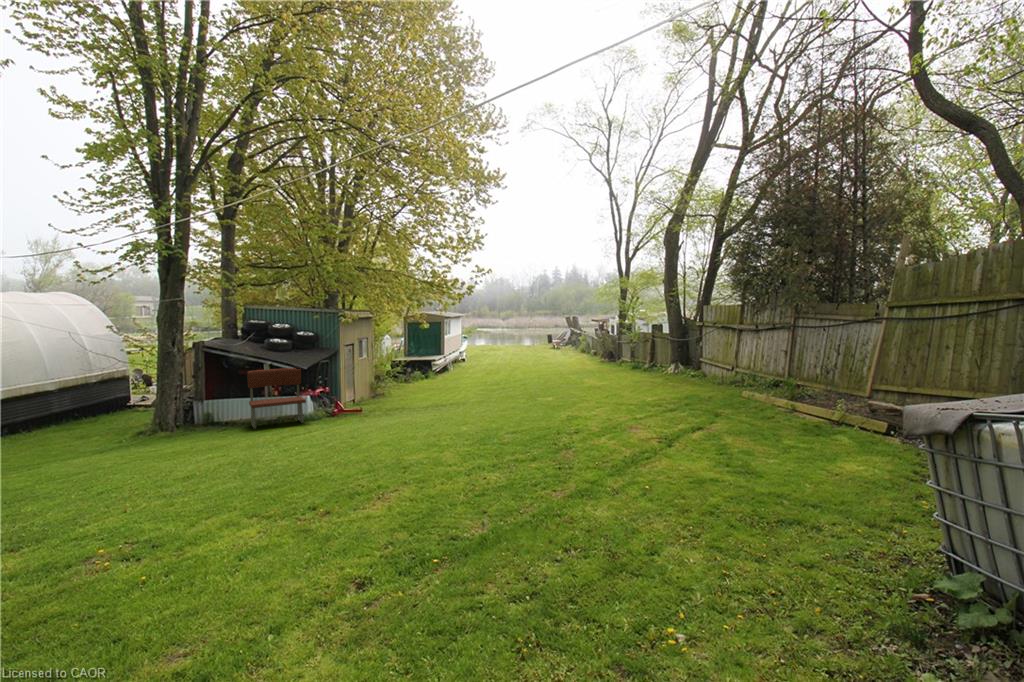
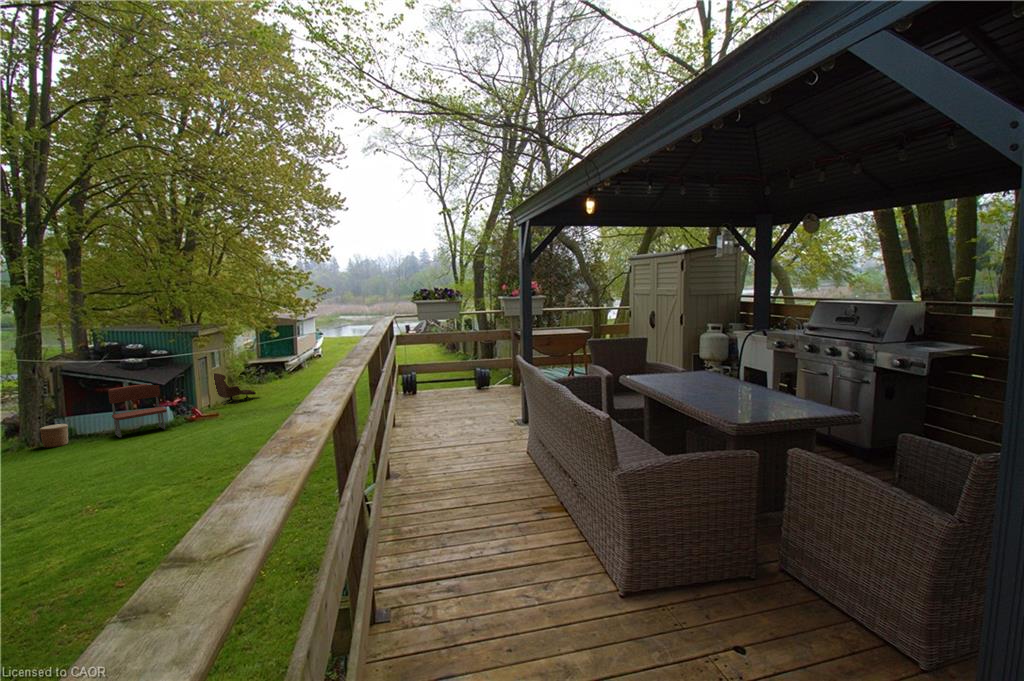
lounge chair: none [360,365,402,401] -> present [214,373,256,405]
woven basket: none [174,407,203,434] -> present [40,424,68,448]

